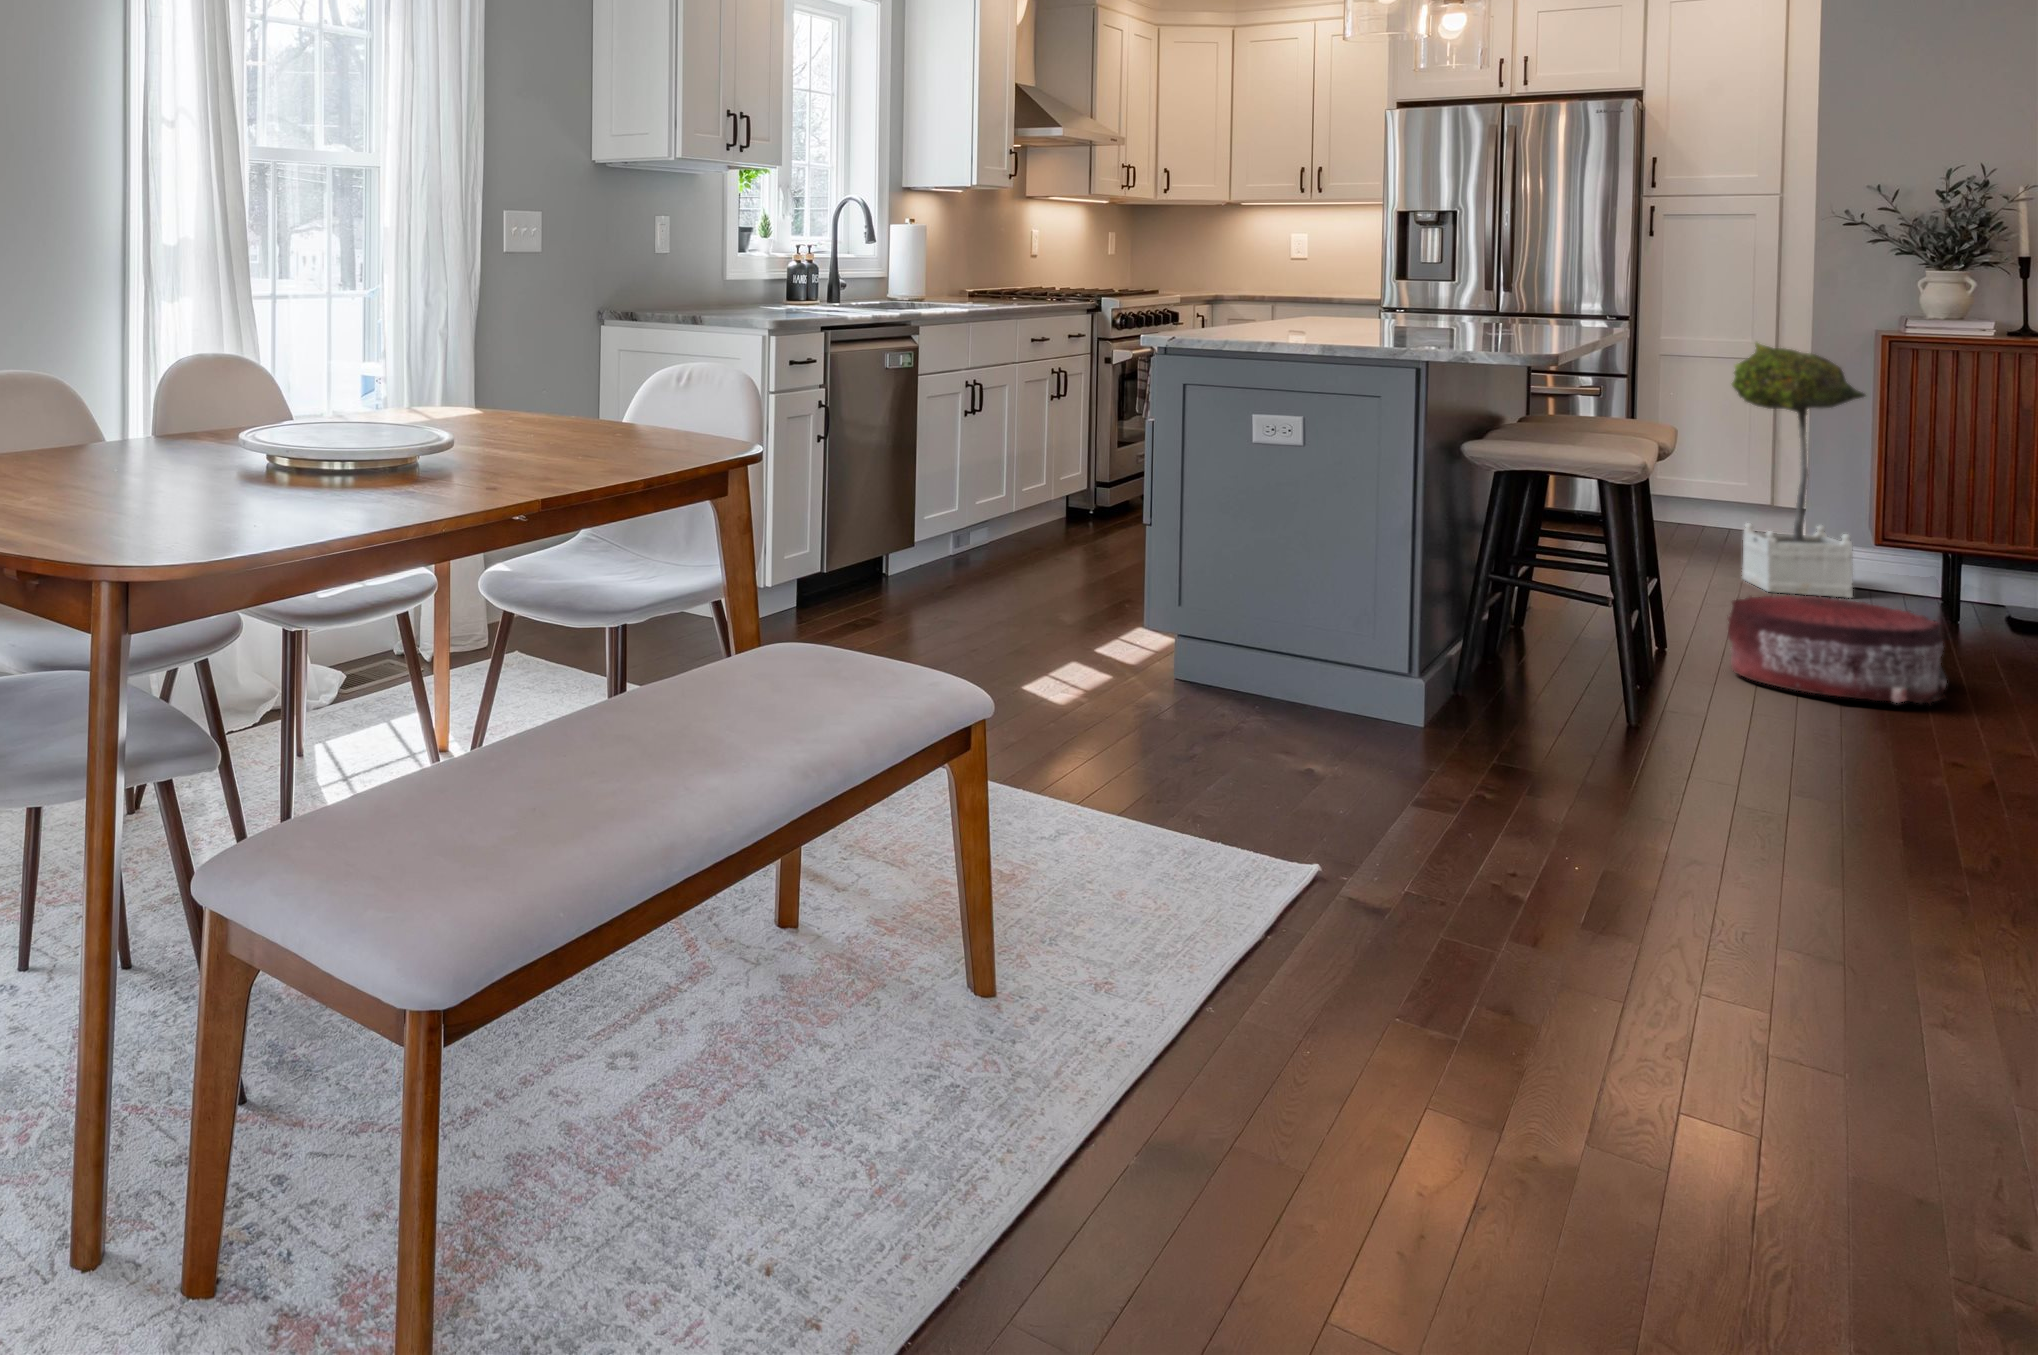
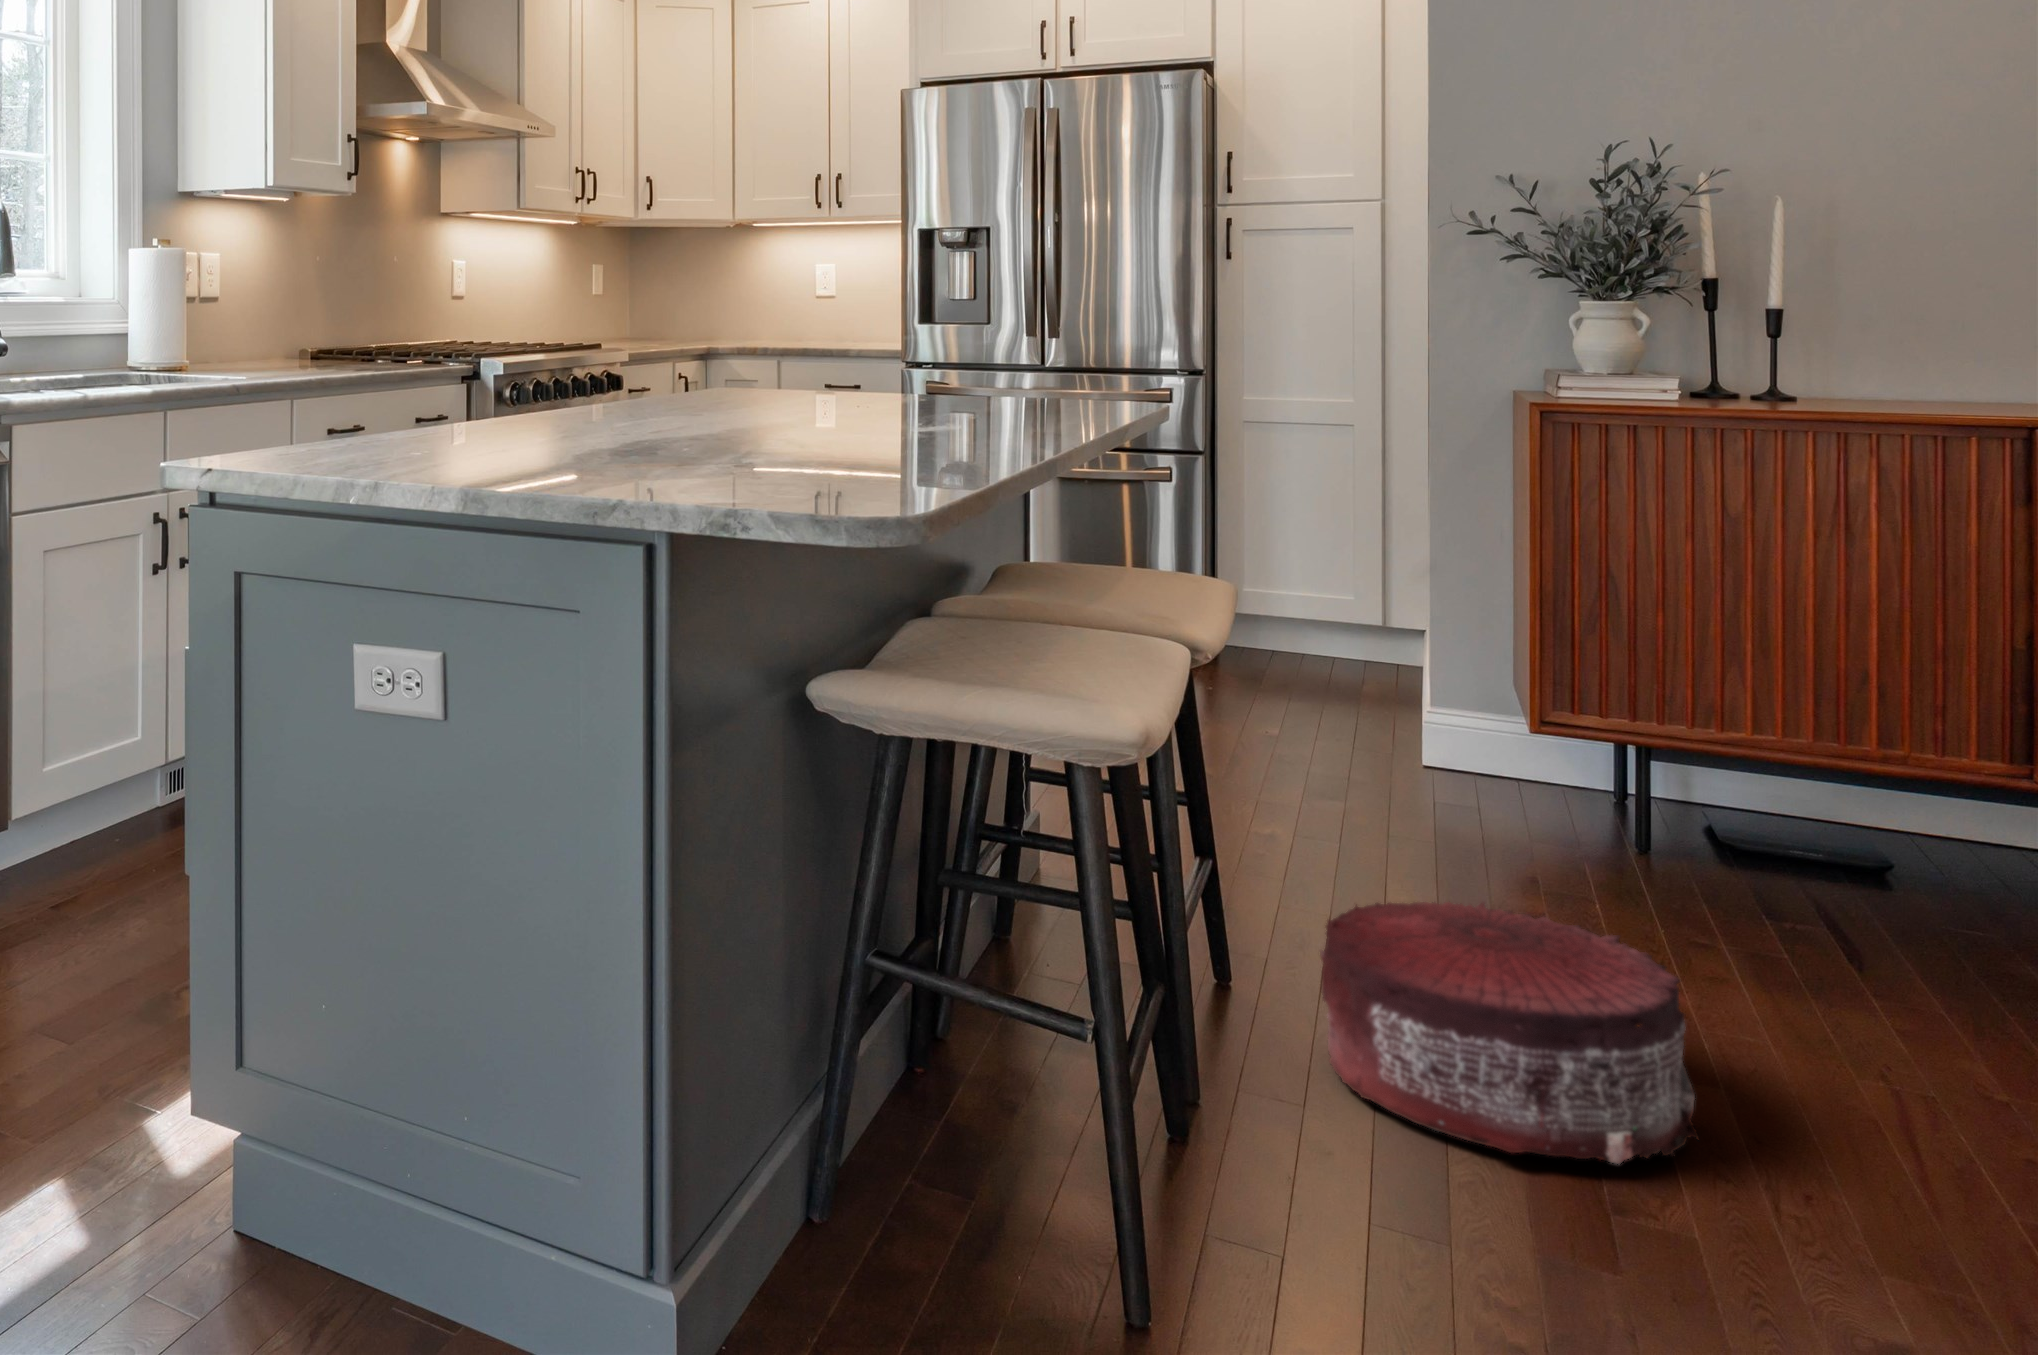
potted tree: present [1732,343,1865,598] -> none [1331,412,1513,810]

